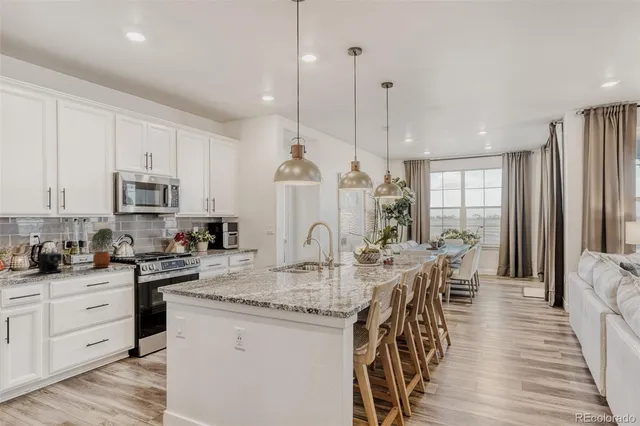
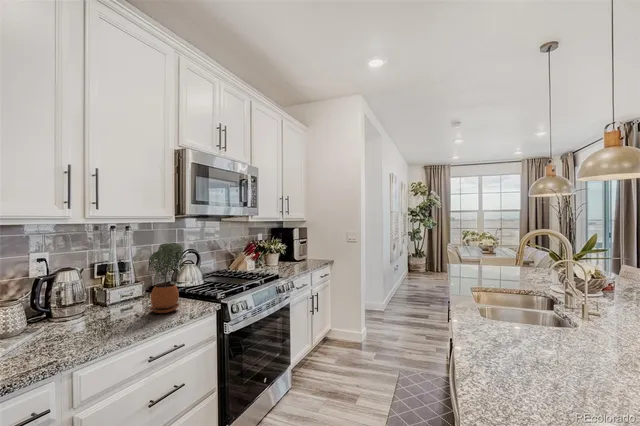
coffee maker: present [39,252,62,273] -> none [46,295,115,346]

